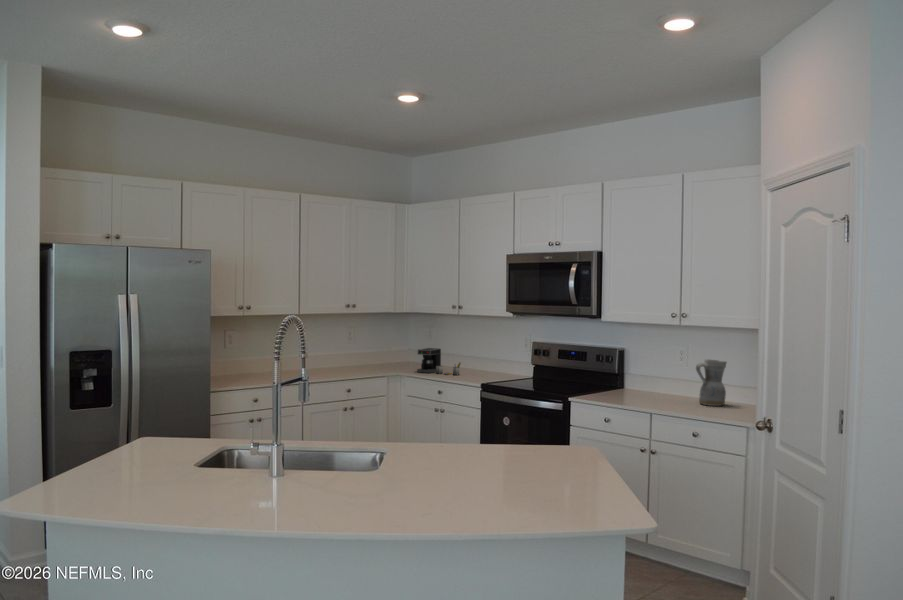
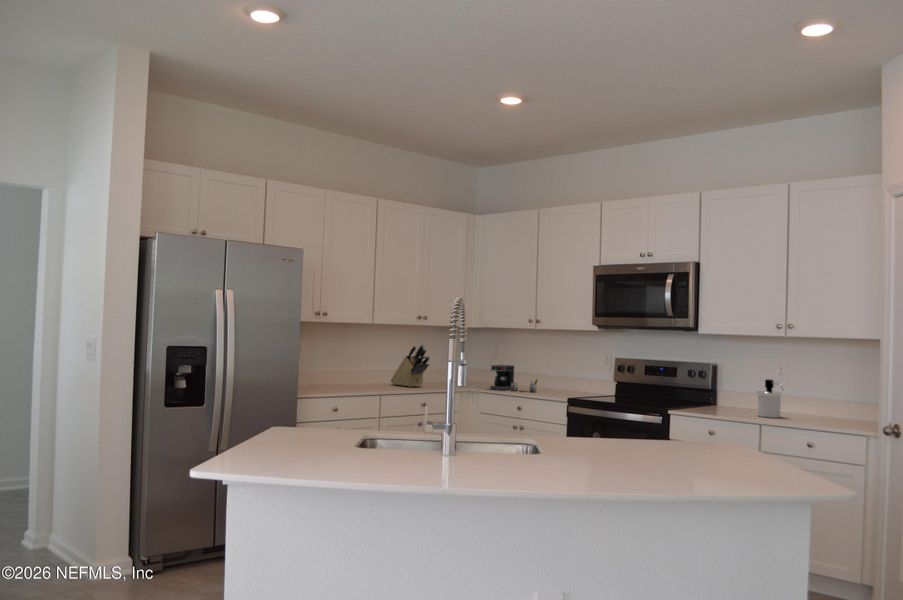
knife block: none [325,331,358,372] -> present [391,344,430,387]
ceramic pitcher: present [696,359,727,406] -> none [805,372,837,419]
soap dispenser: none [651,368,673,405] -> present [757,379,783,418]

